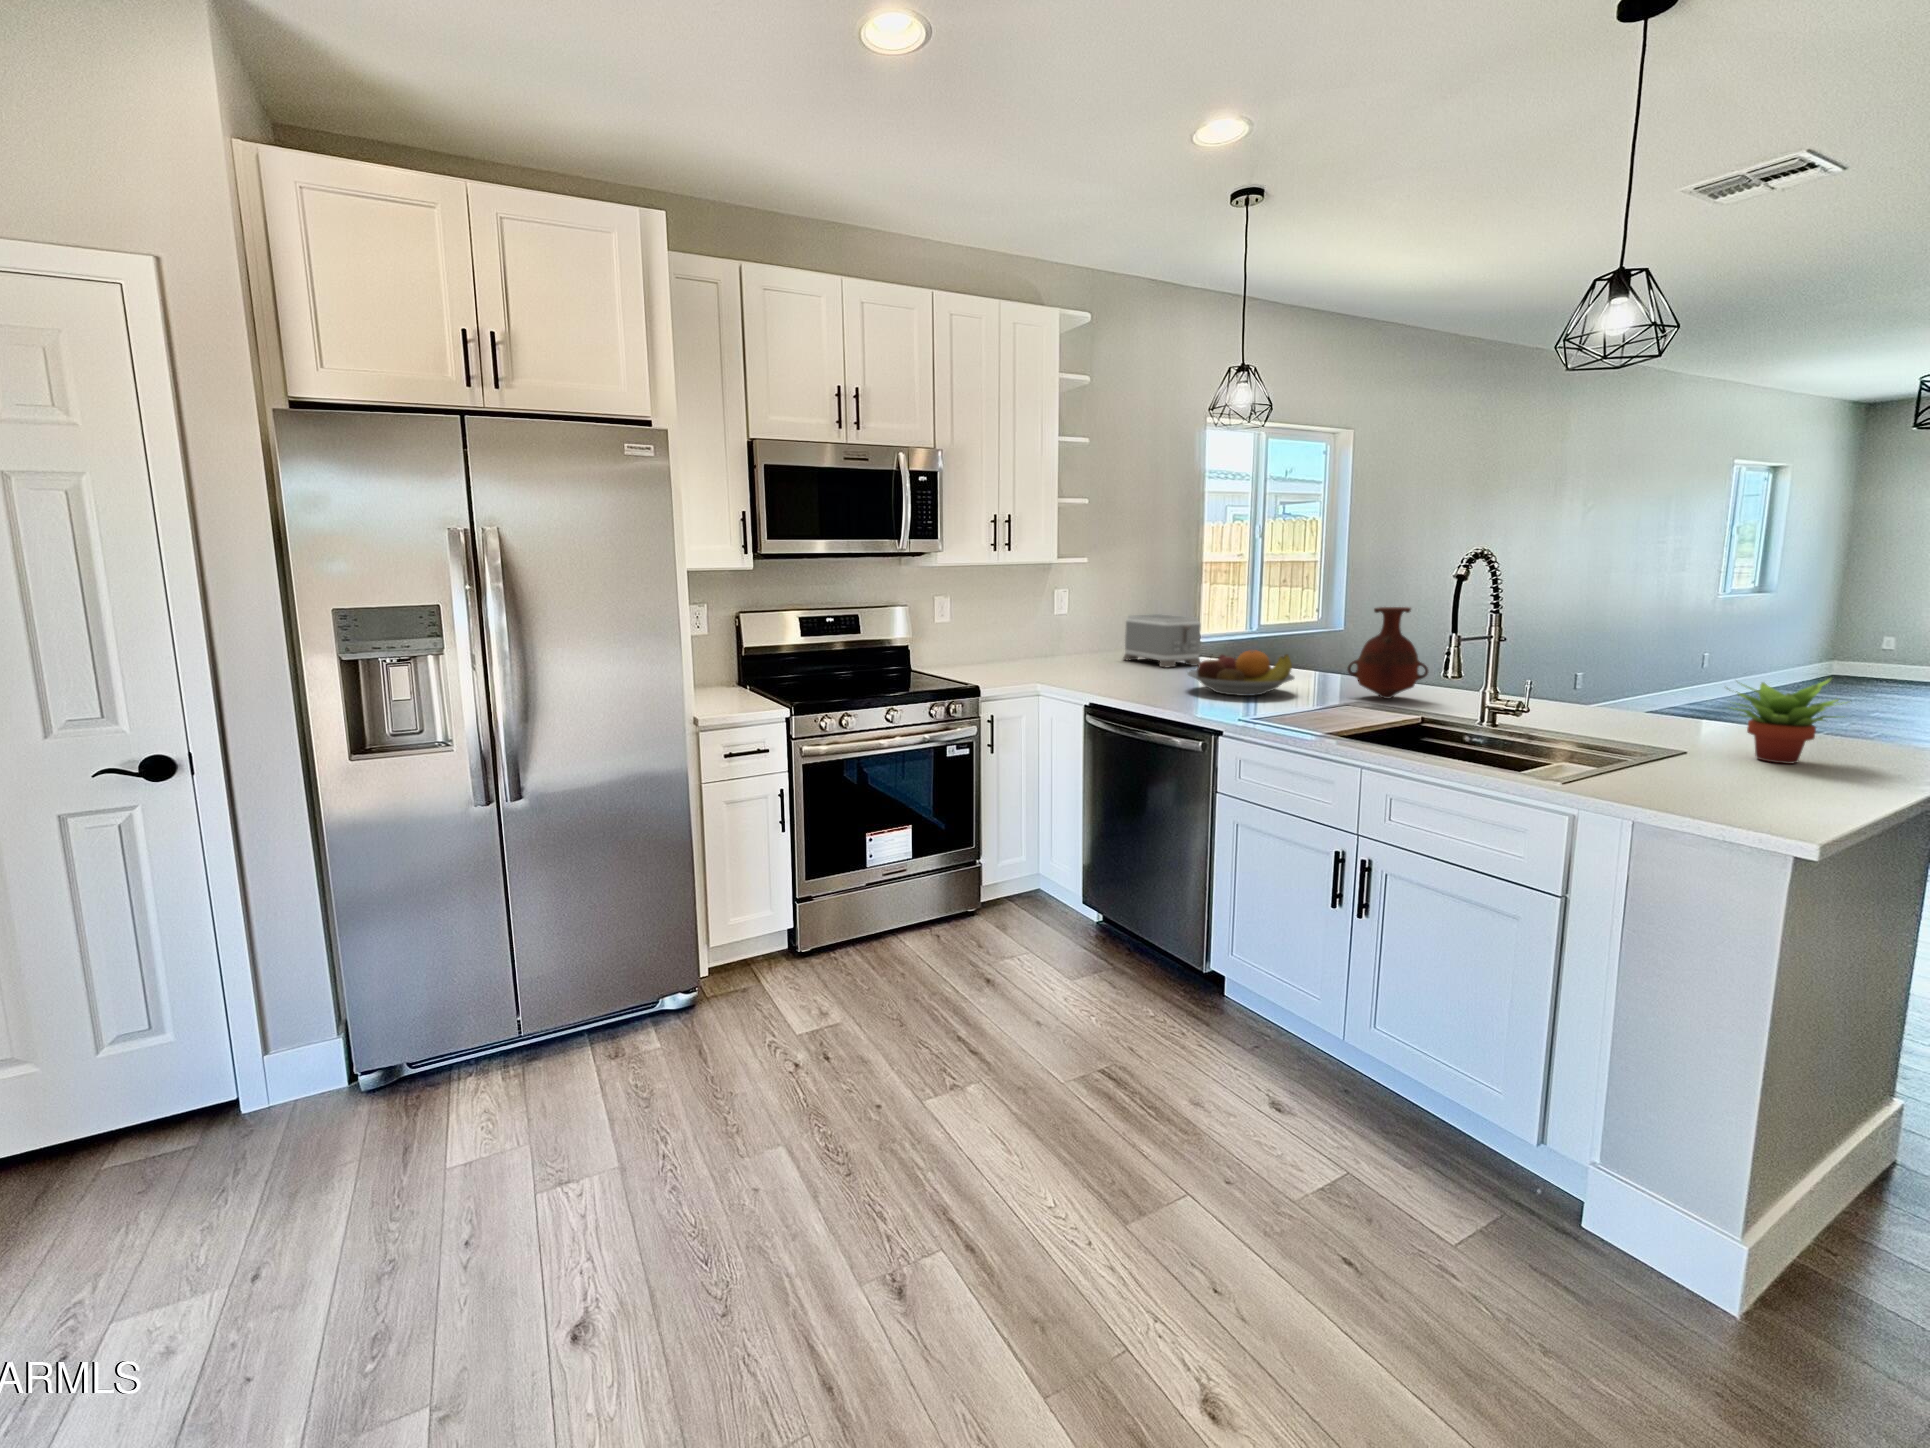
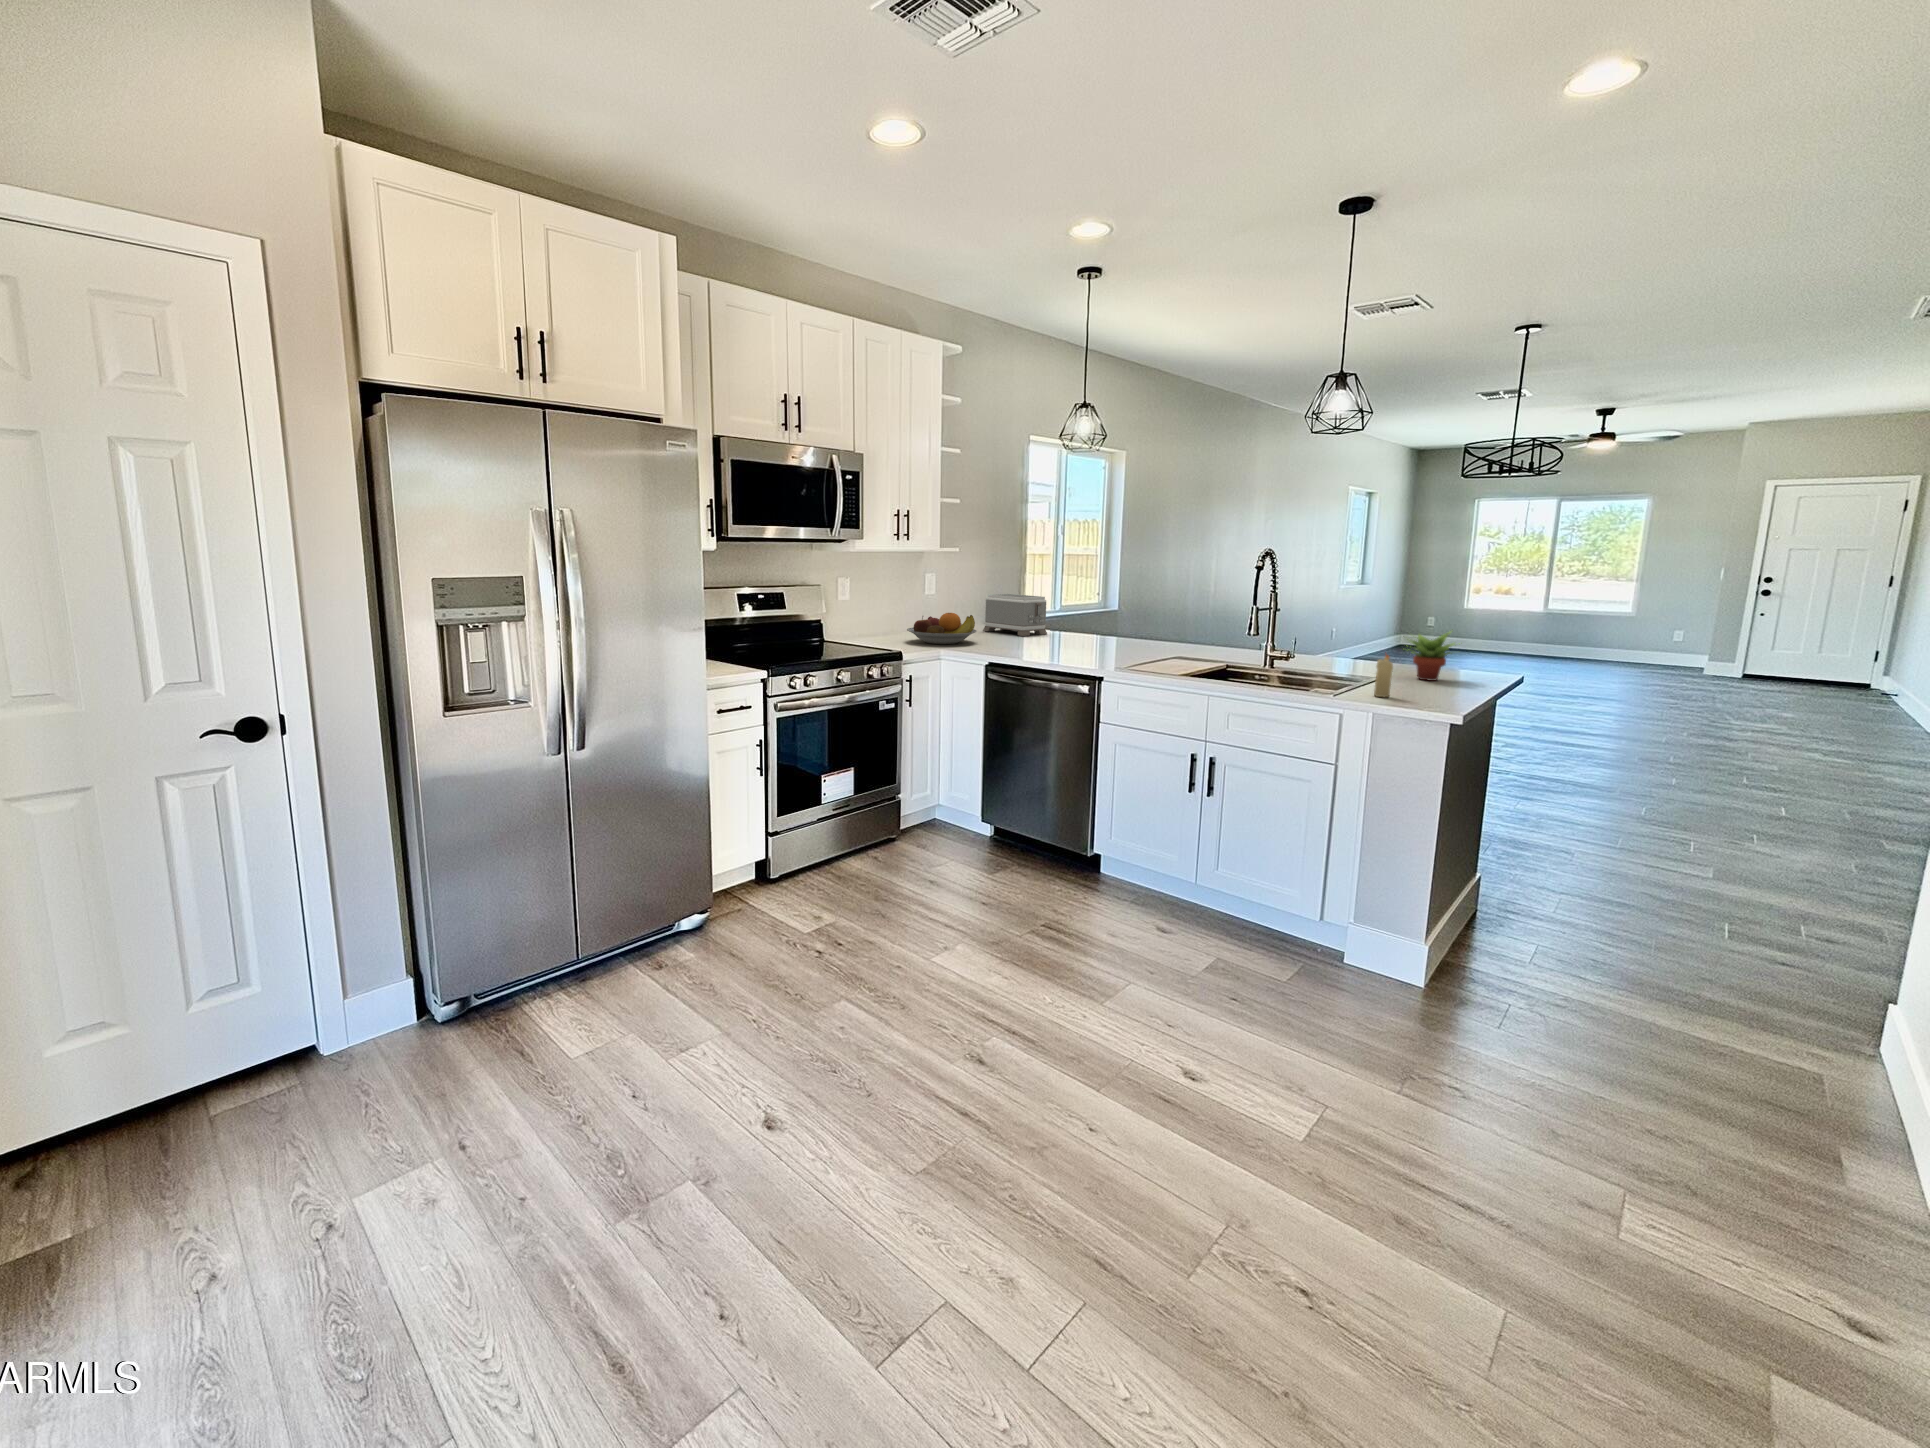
vase: present [1347,607,1428,699] -> none [1170,588,1222,653]
fruit bowl: present [1188,650,1294,696] -> present [907,613,977,644]
candle: none [1642,718,1680,795] -> present [1374,655,1393,697]

